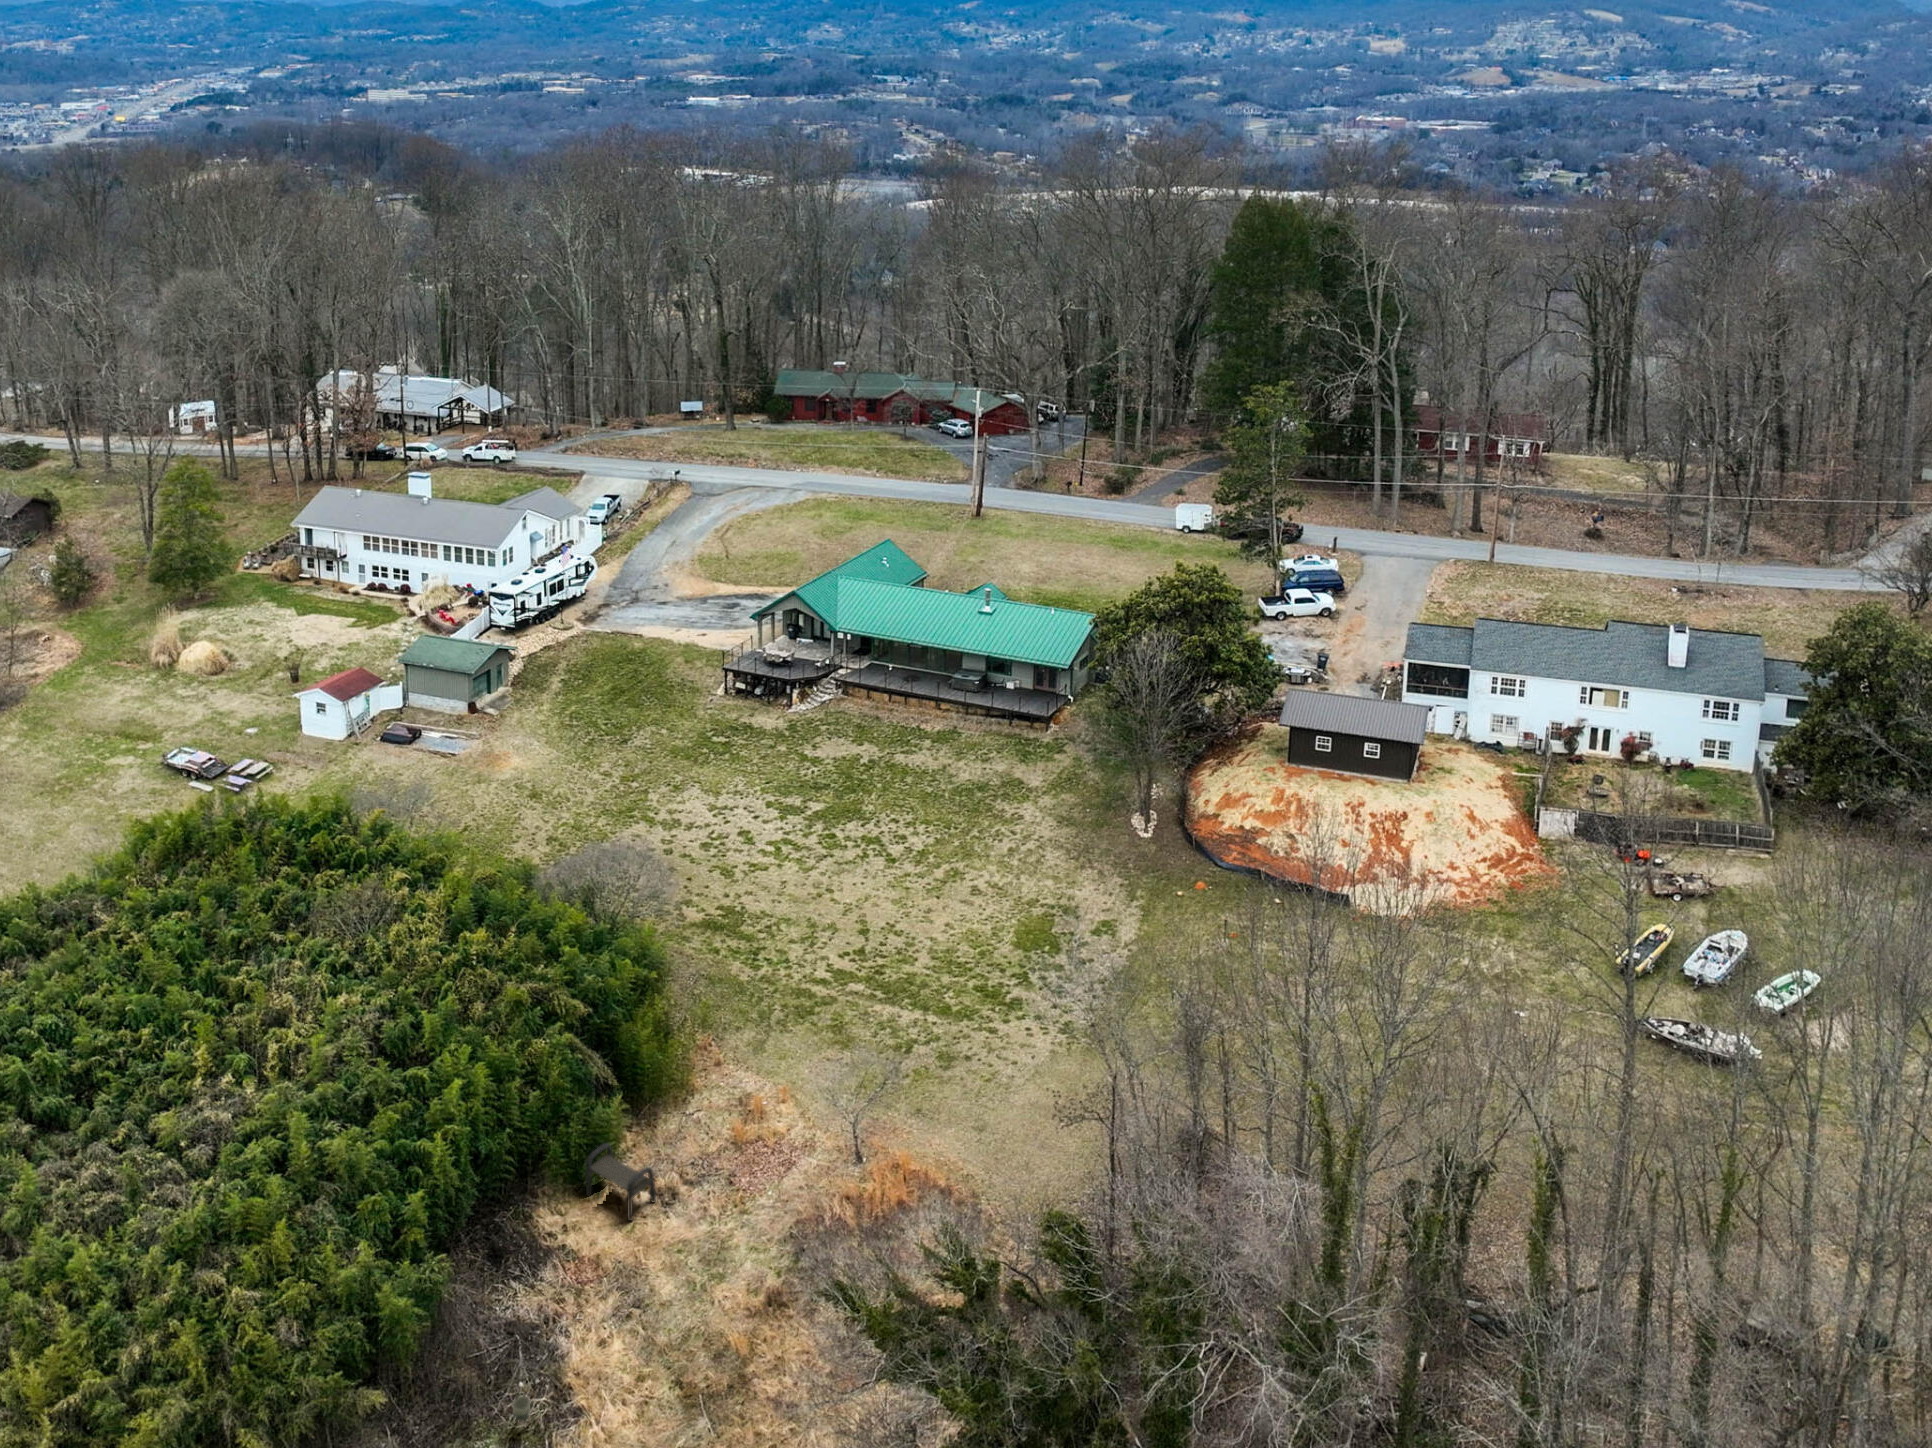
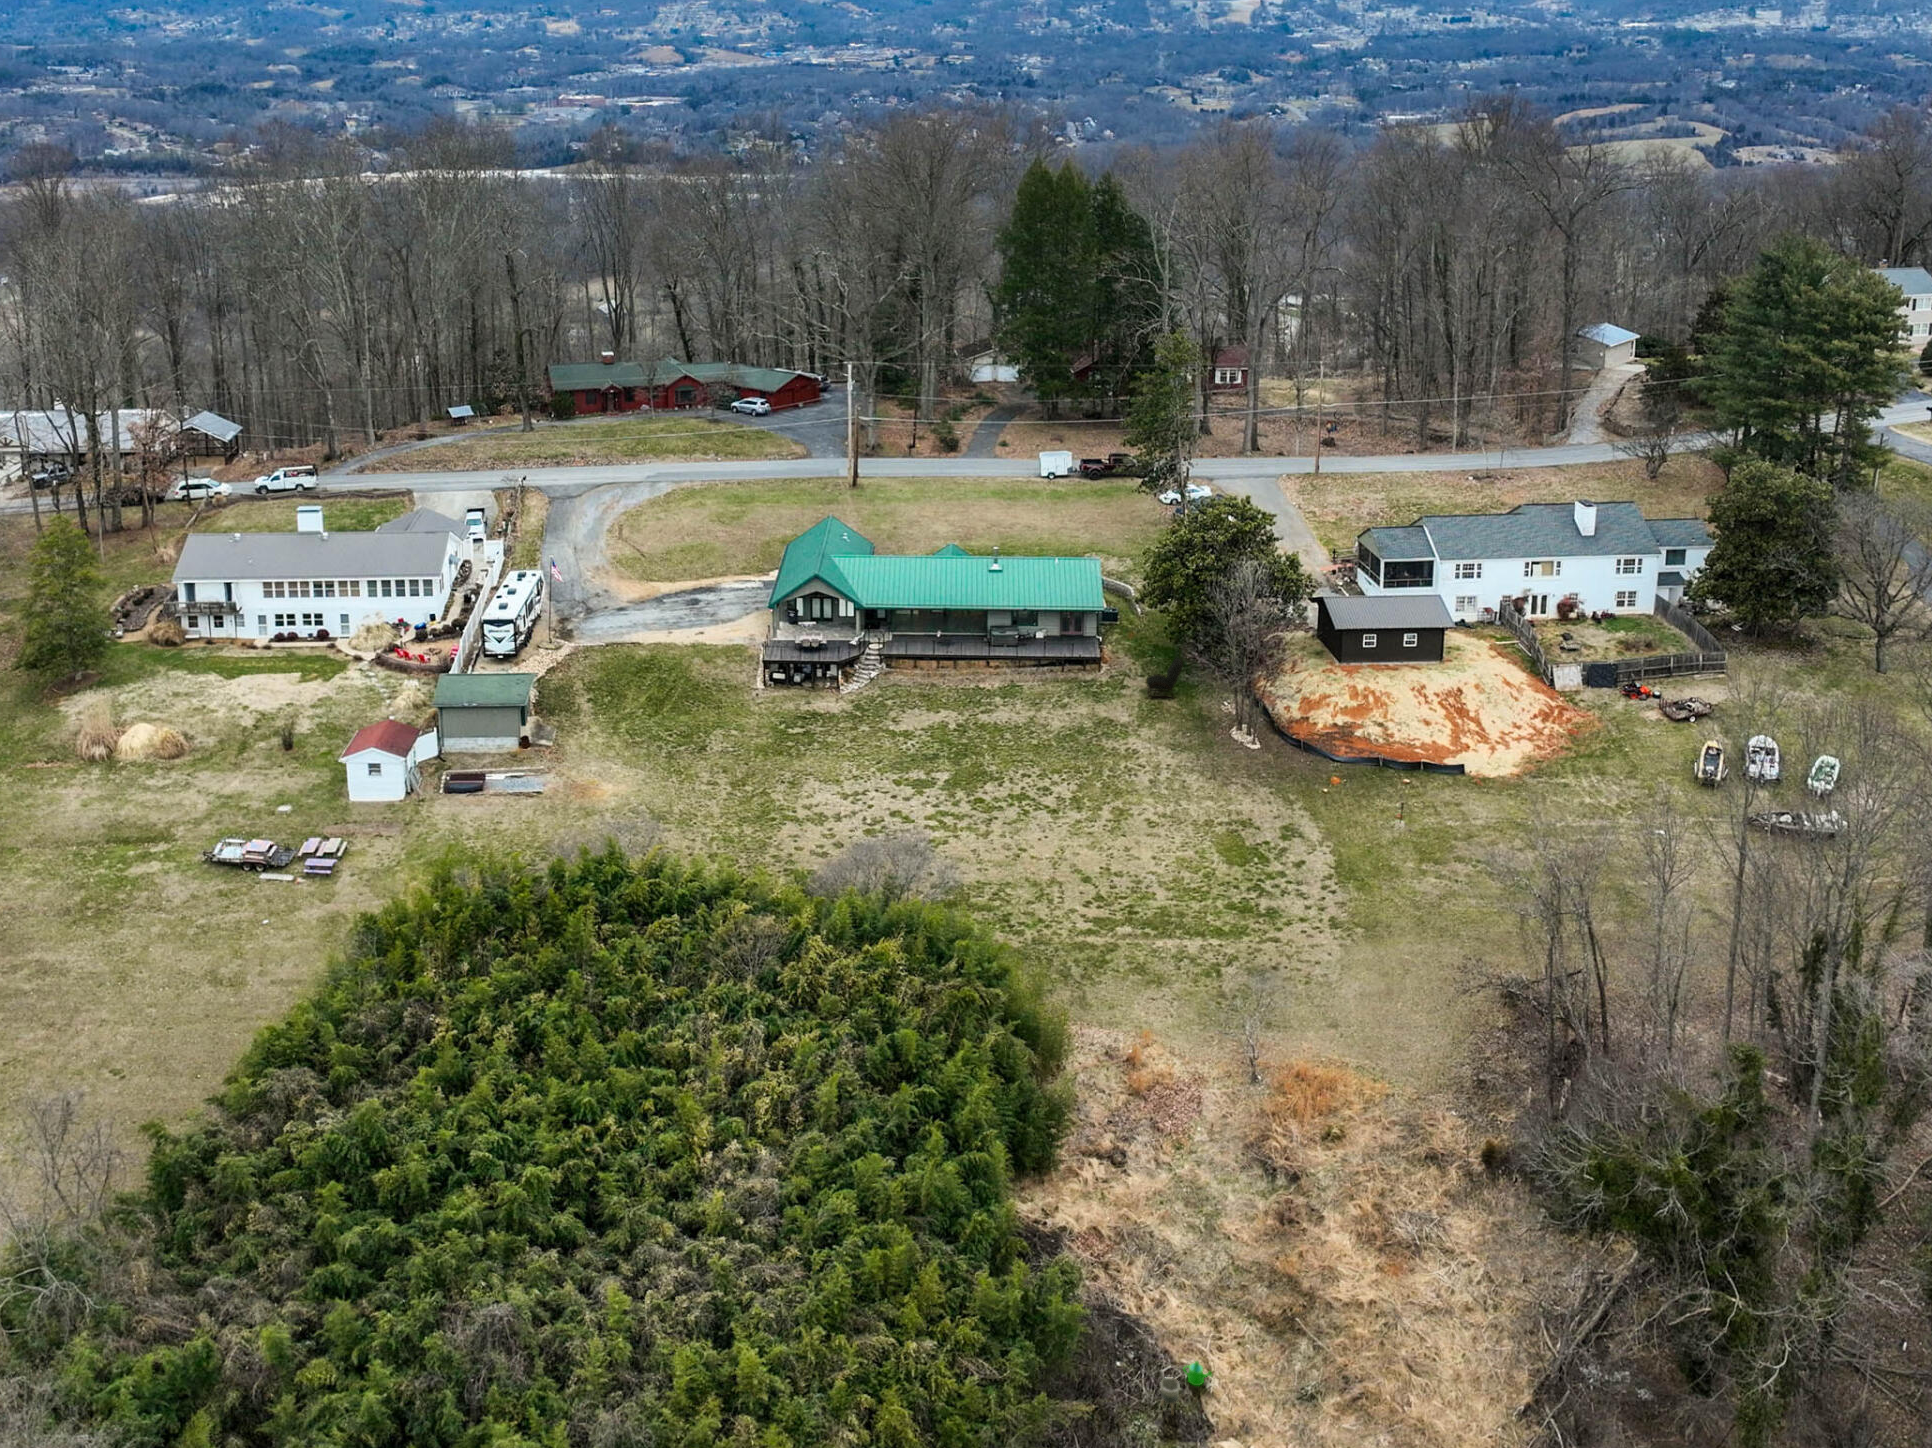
lounge chair: none [1080,729,1122,772] -> present [1147,658,1183,698]
bench: present [586,1143,656,1221] -> none [1040,1119,1111,1190]
watering can: none [558,1392,575,1416] -> present [1183,1362,1212,1386]

